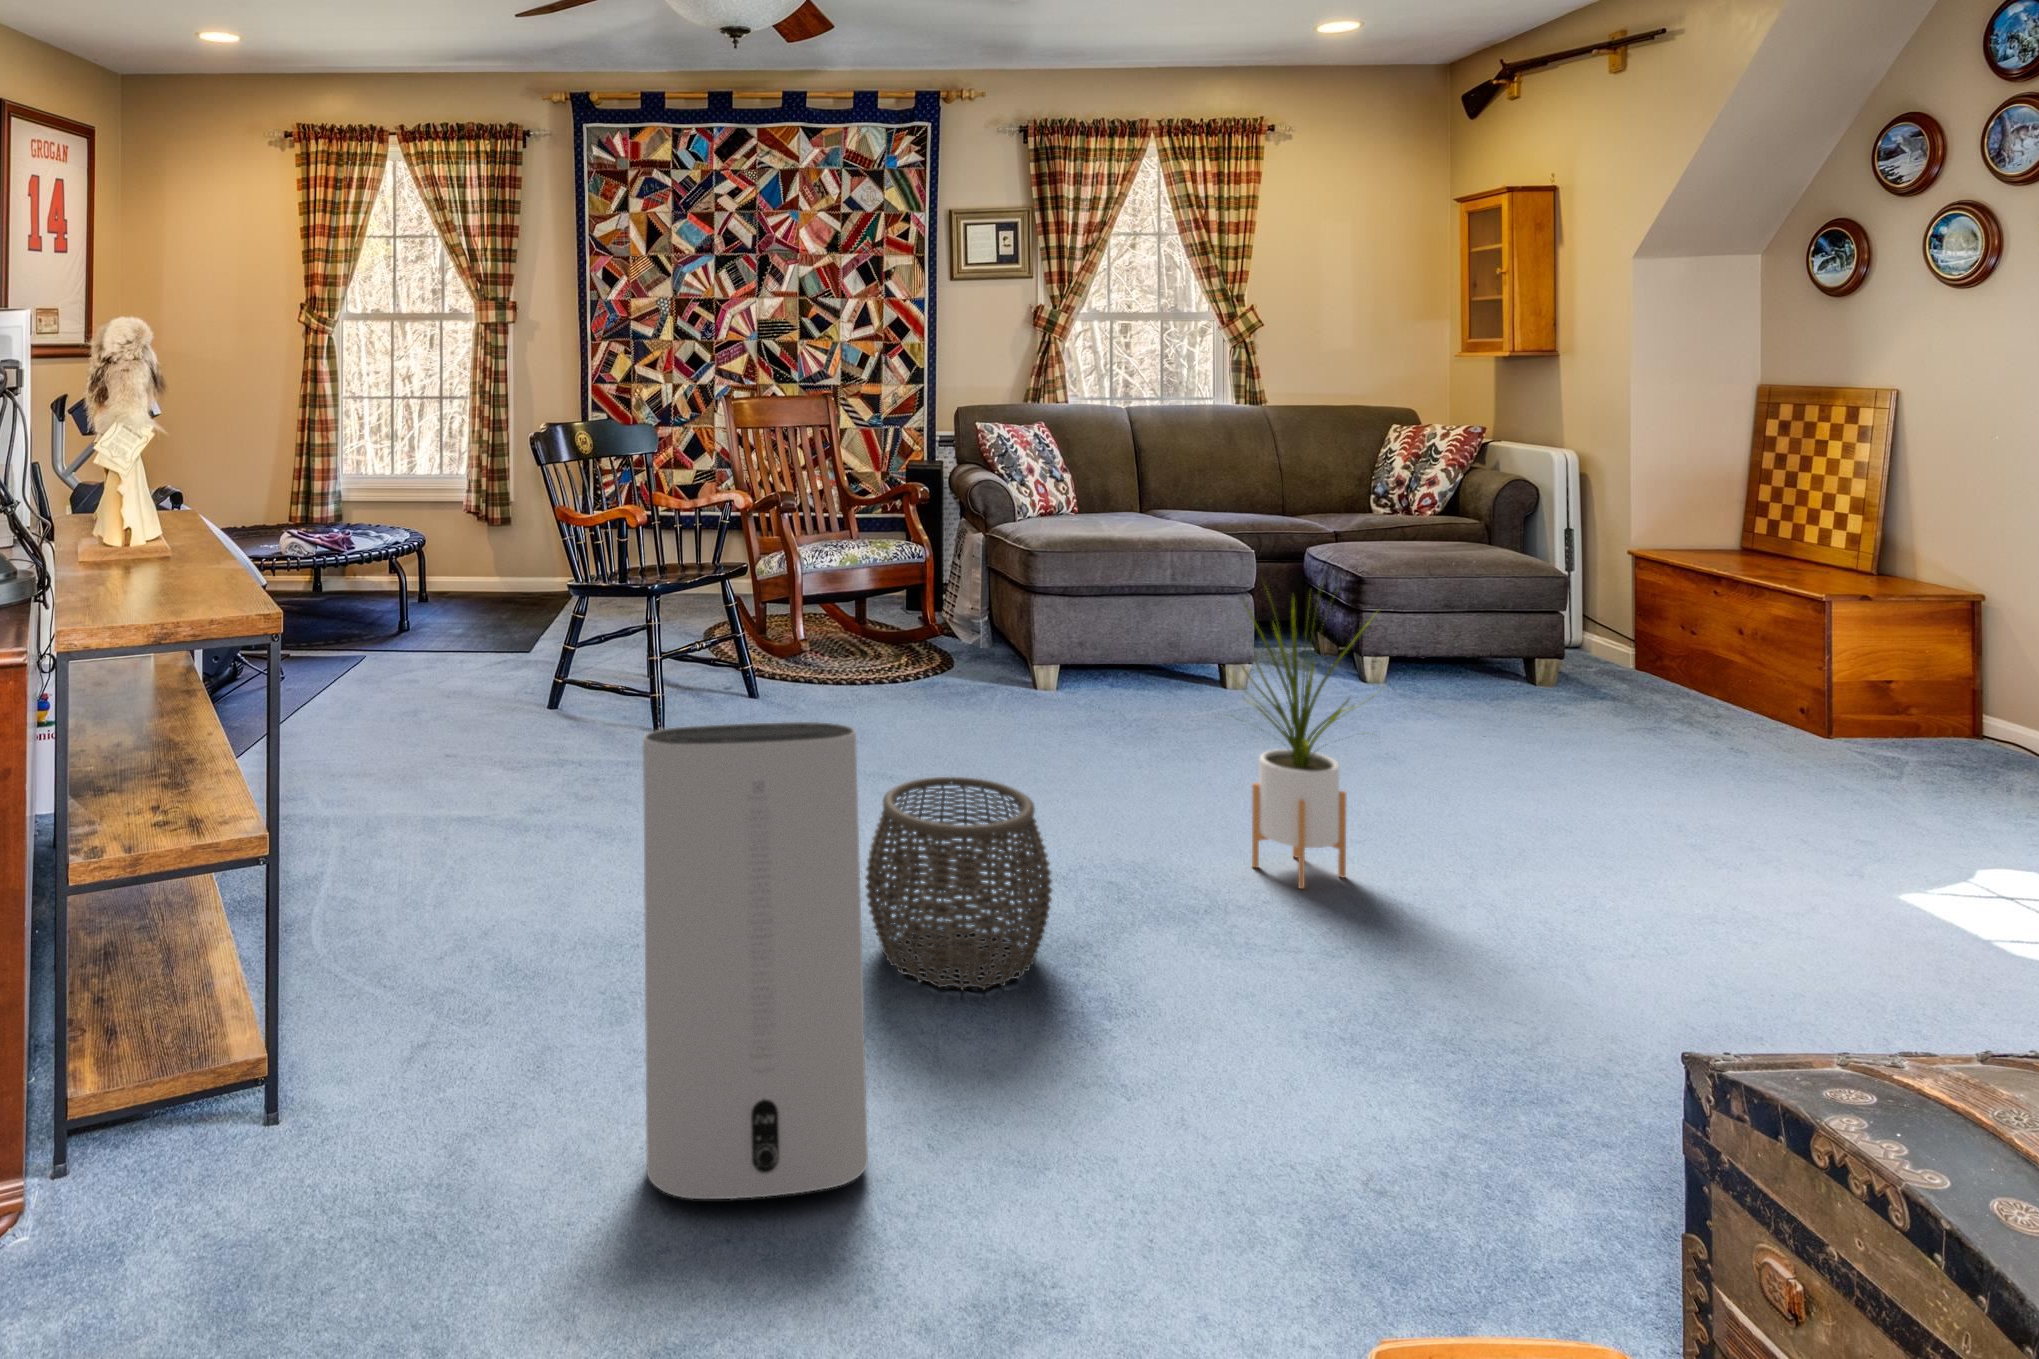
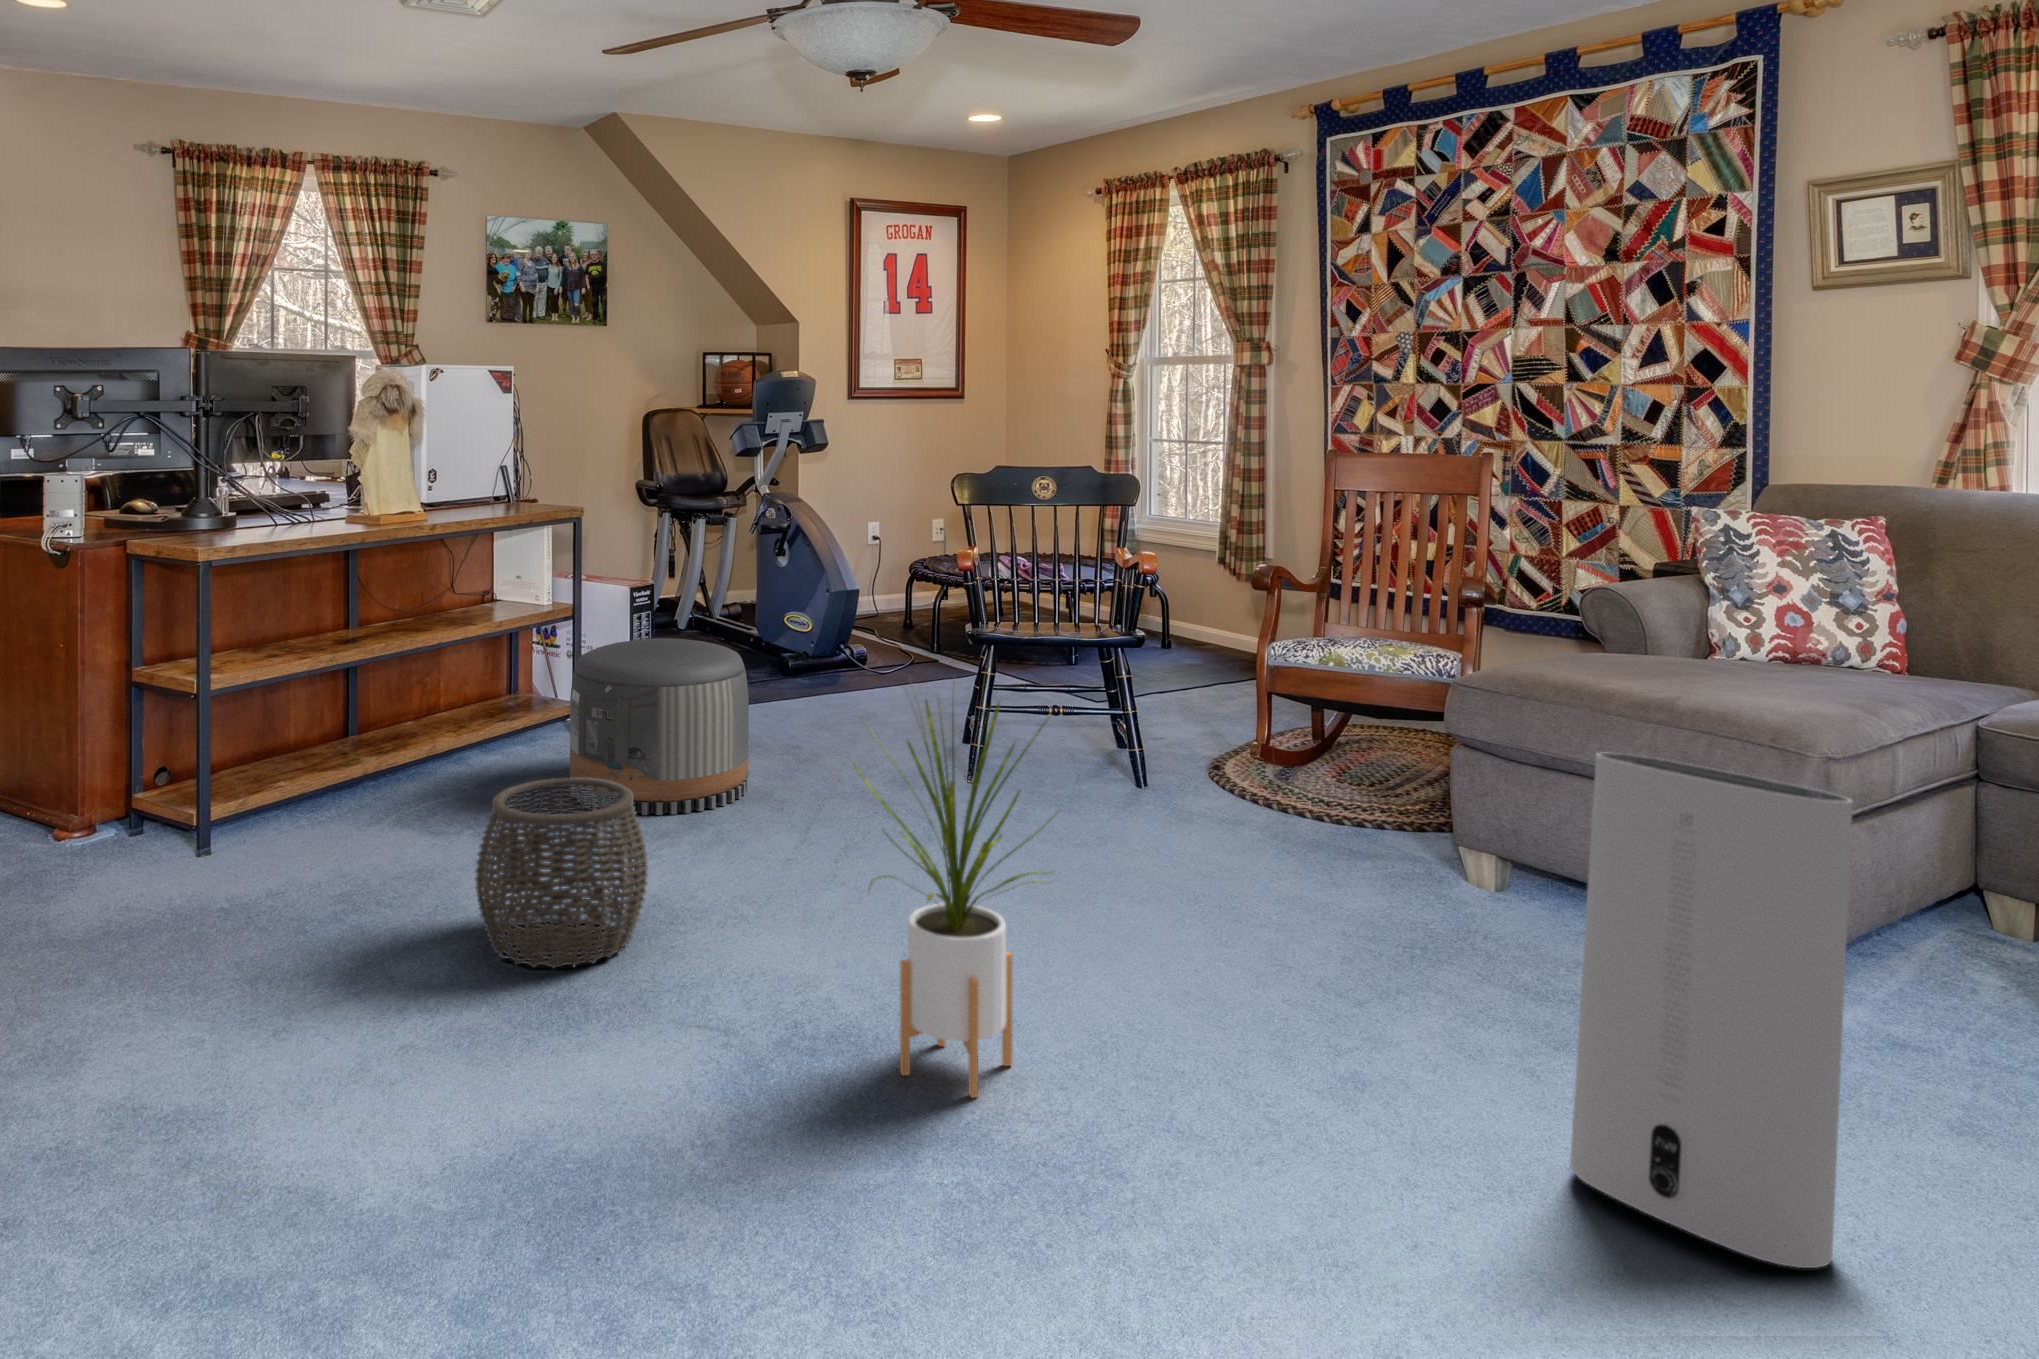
pouf: none [417,654,635,879] -> present [570,638,749,815]
air purifier: present [643,722,868,1199] -> present [1570,753,1853,1268]

